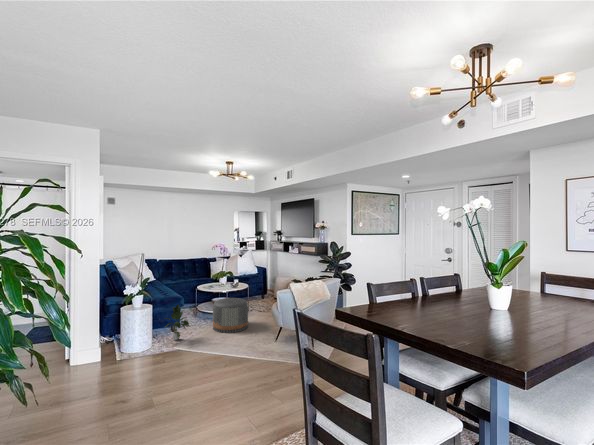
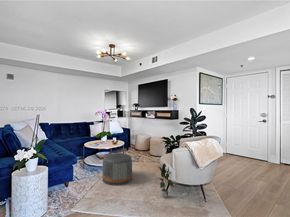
potted plant: present [165,304,189,340] -> present [158,164,174,198]

